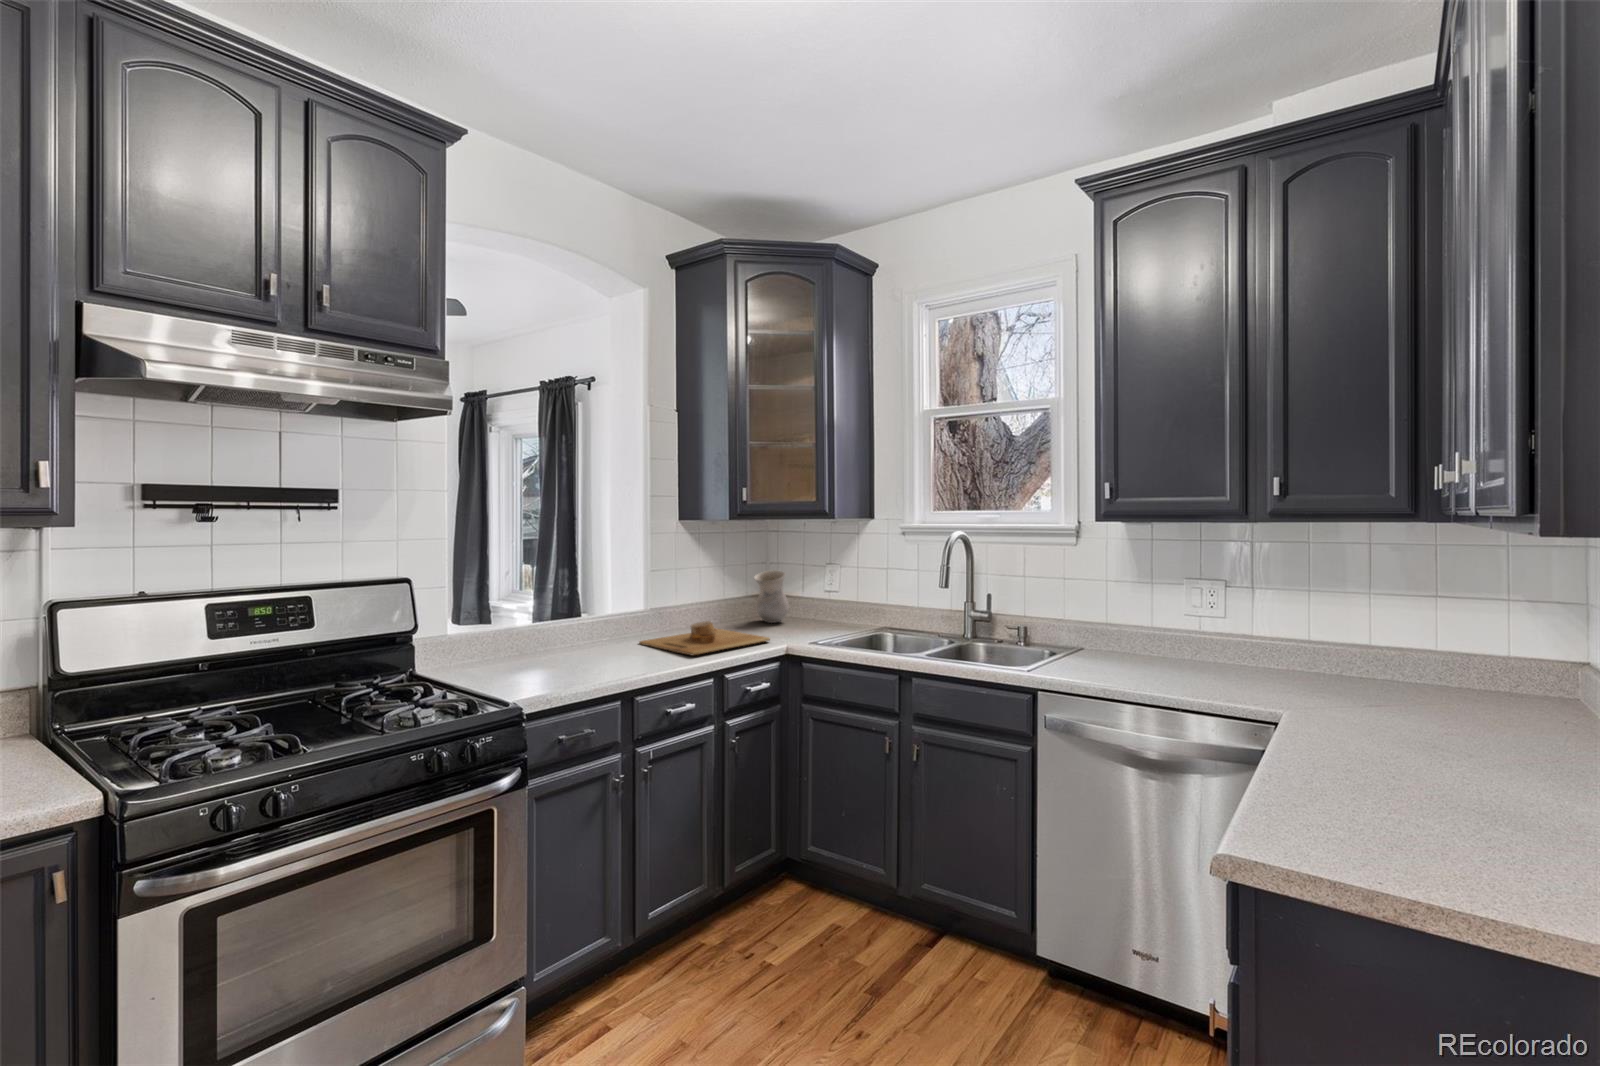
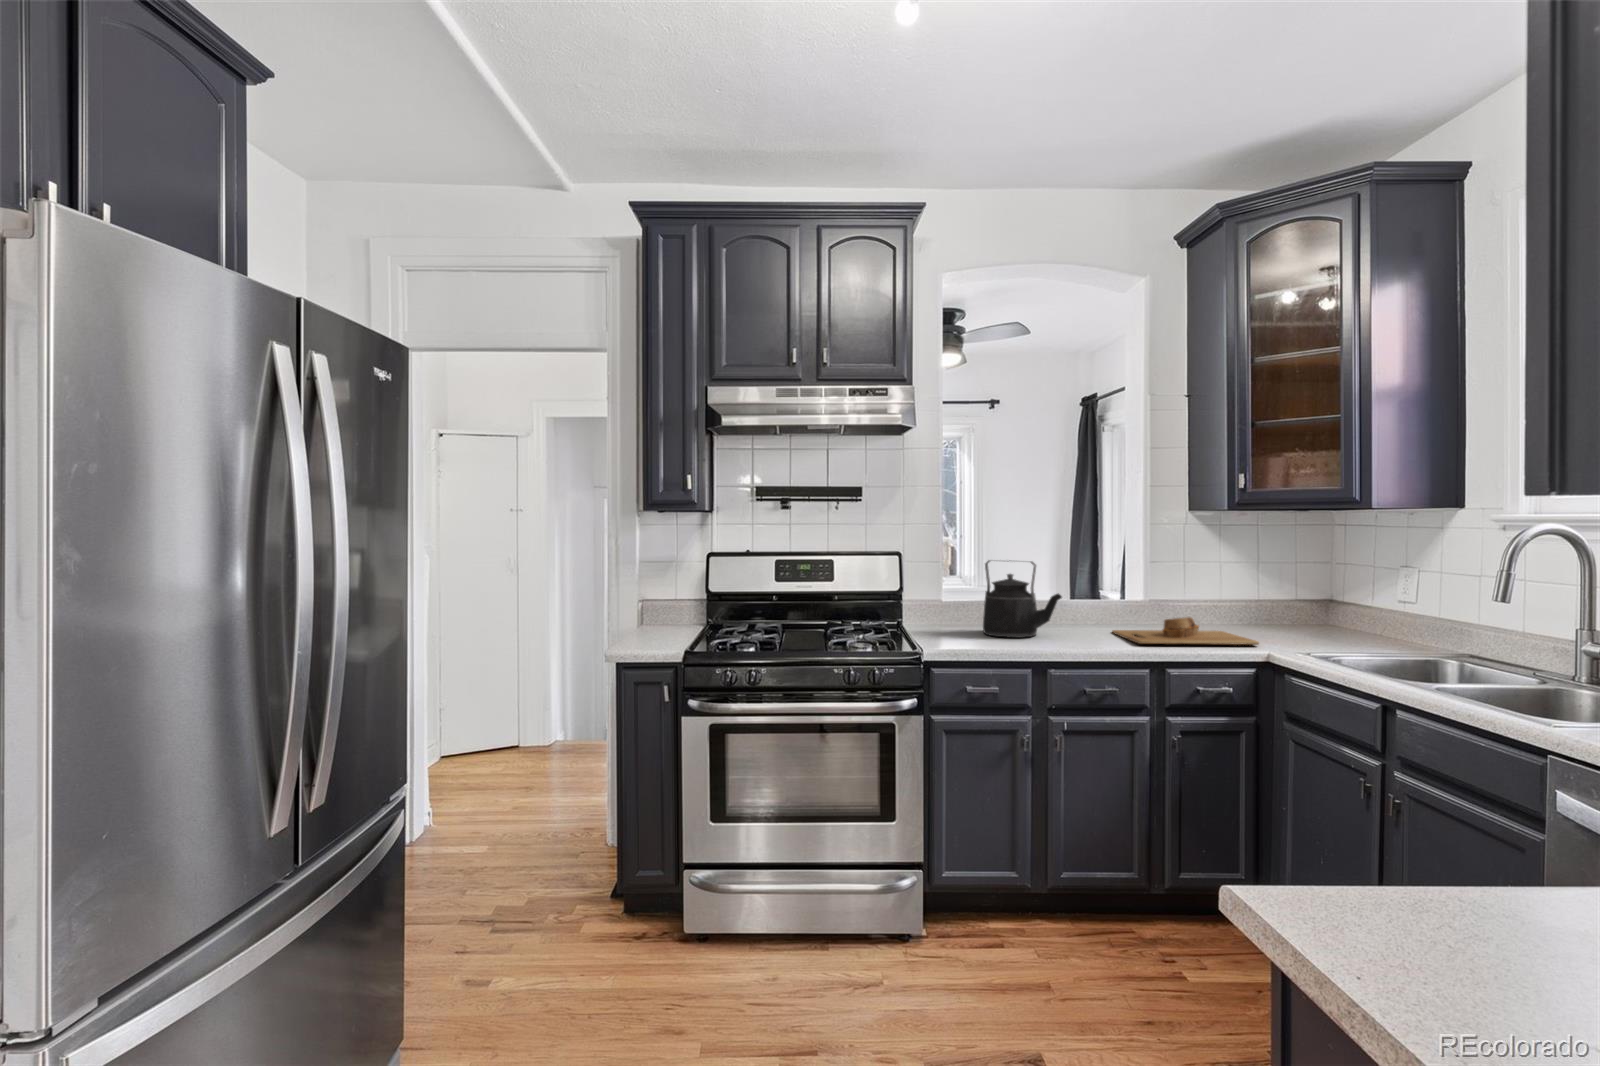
vase: present [754,570,789,623] -> none [1283,571,1335,634]
kettle: none [521,579,615,669] -> present [983,560,1062,638]

